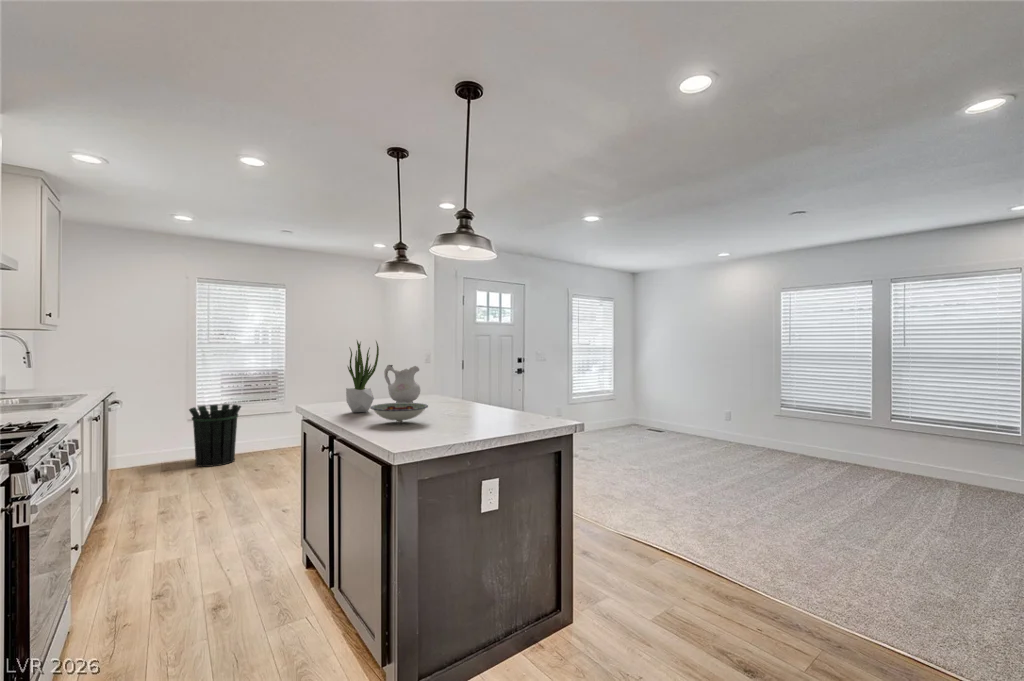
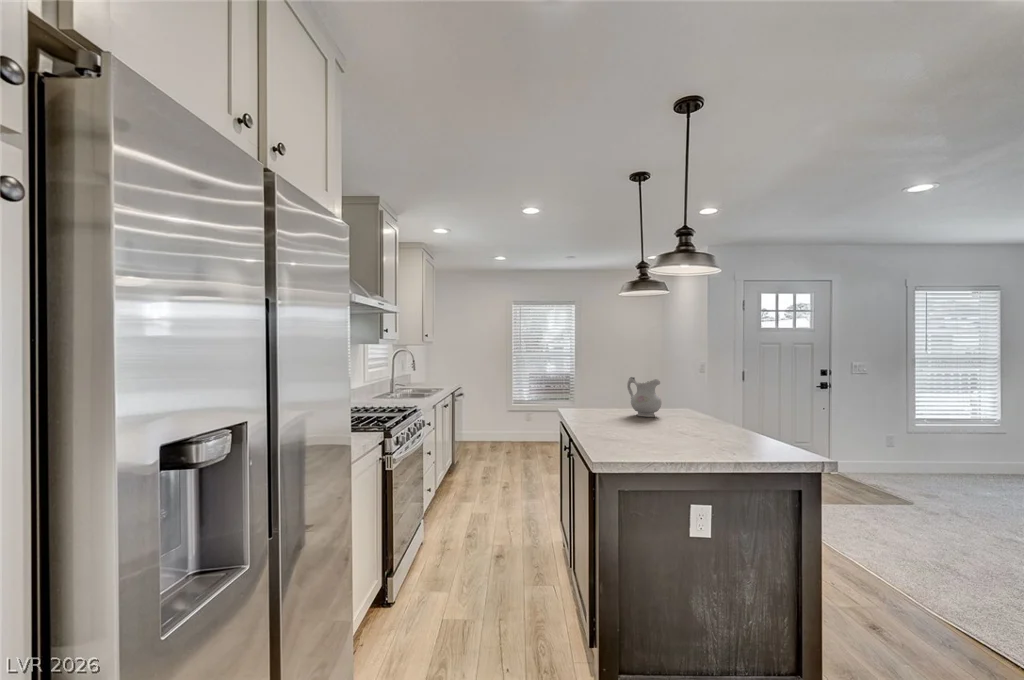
potted plant: present [346,341,379,412] -> none [587,355,616,420]
bowl: present [370,403,428,423] -> none [598,414,651,433]
waste bin: present [189,404,241,467] -> none [508,399,543,448]

